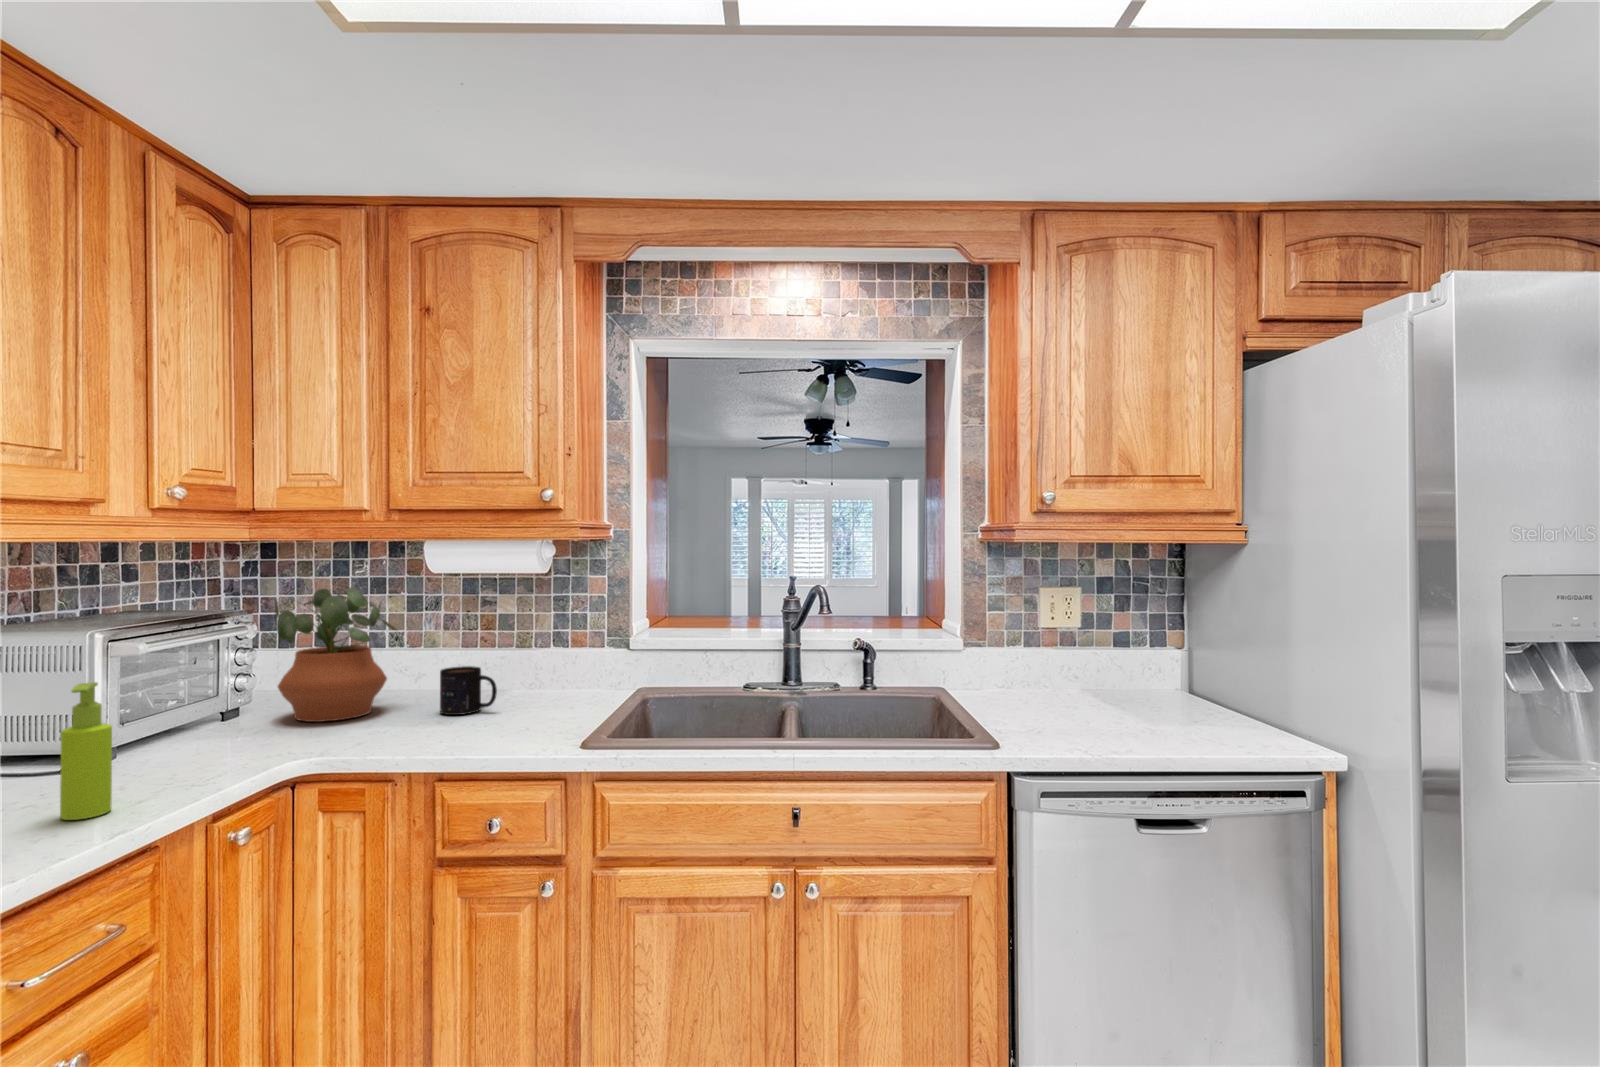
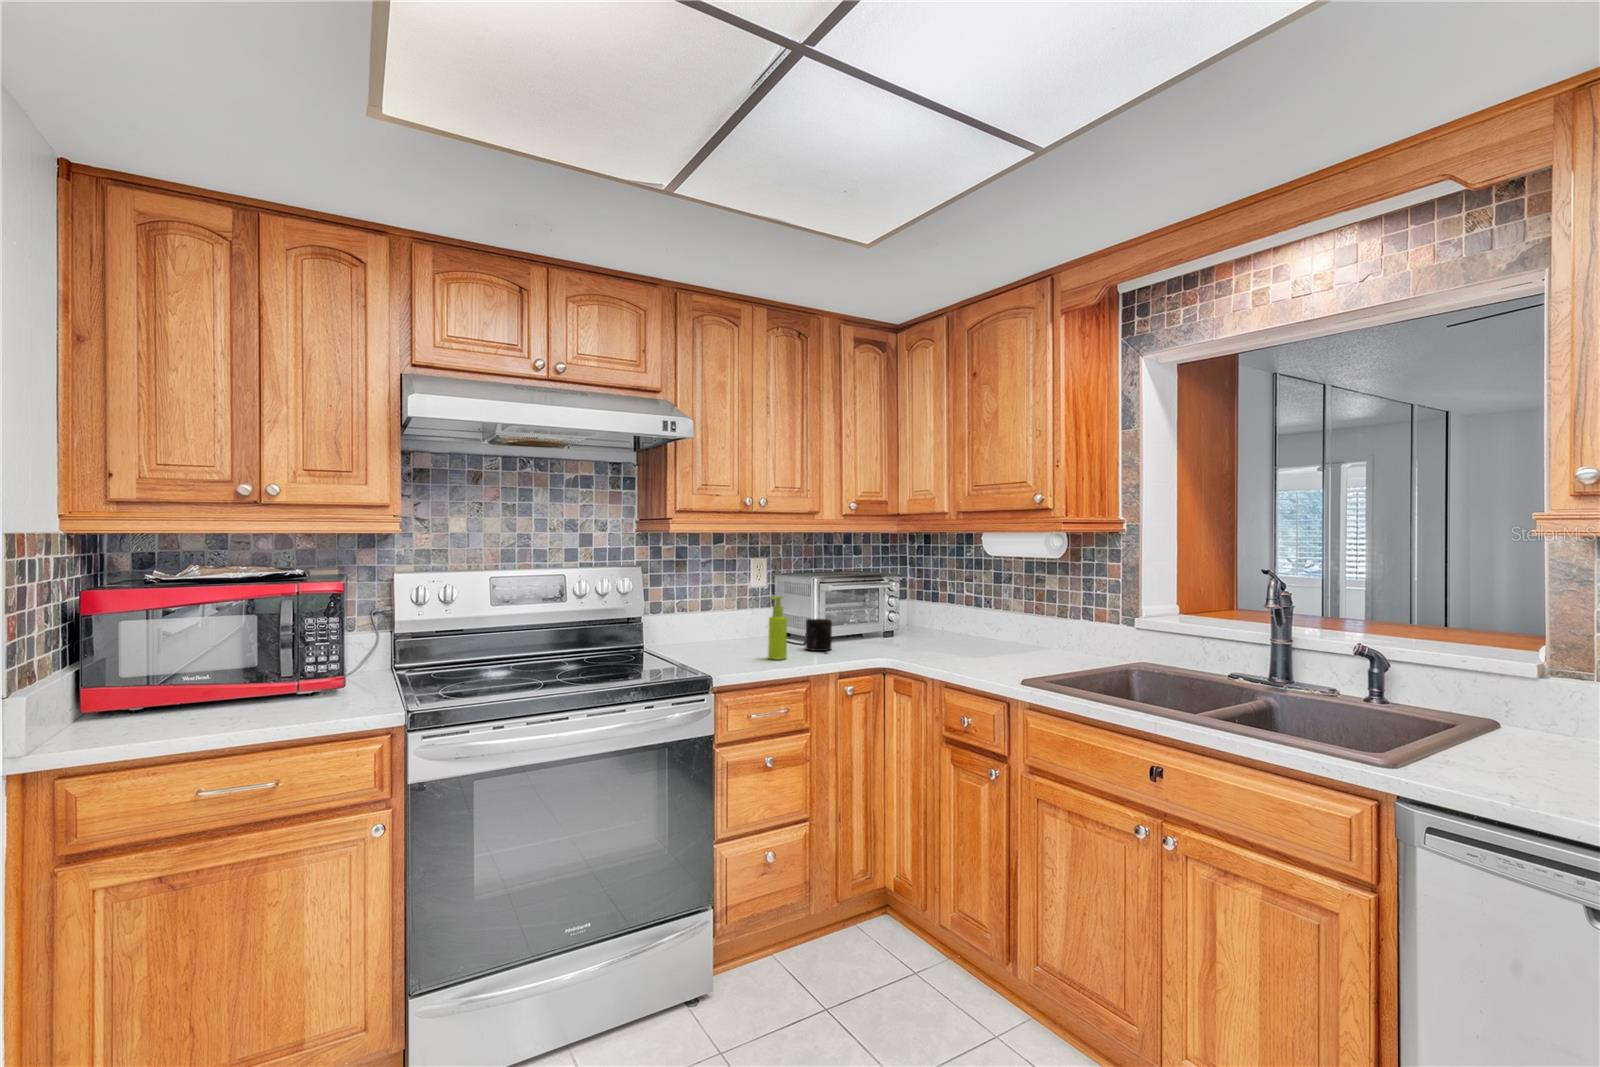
potted plant: present [275,587,396,722] -> none [900,561,971,645]
mug: present [440,666,497,715] -> present [806,619,832,651]

